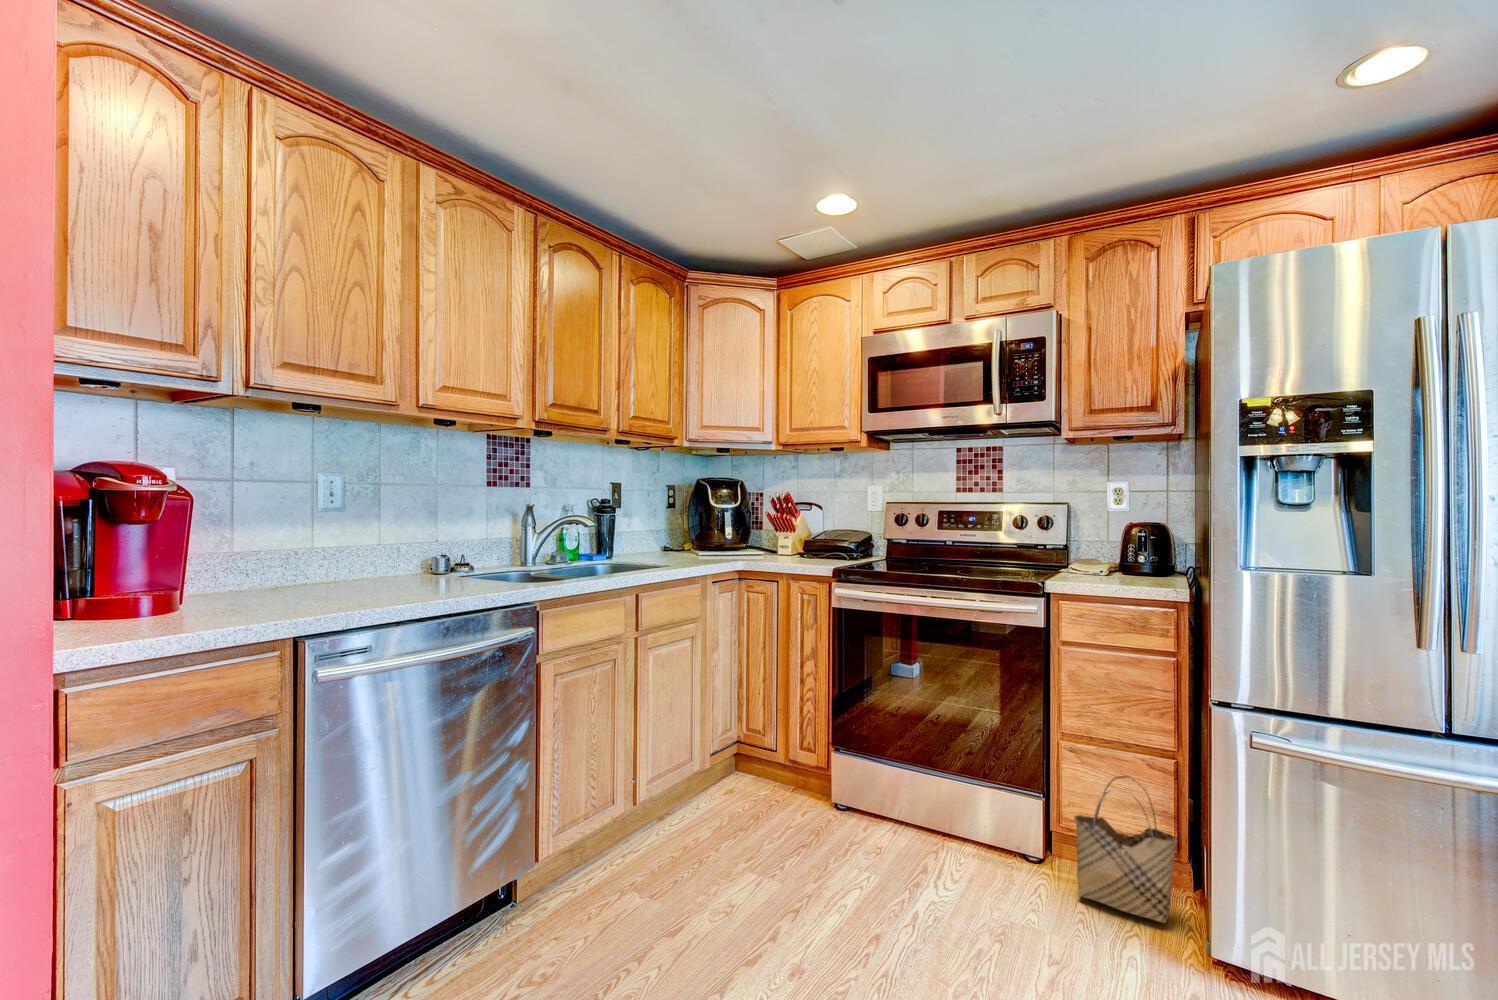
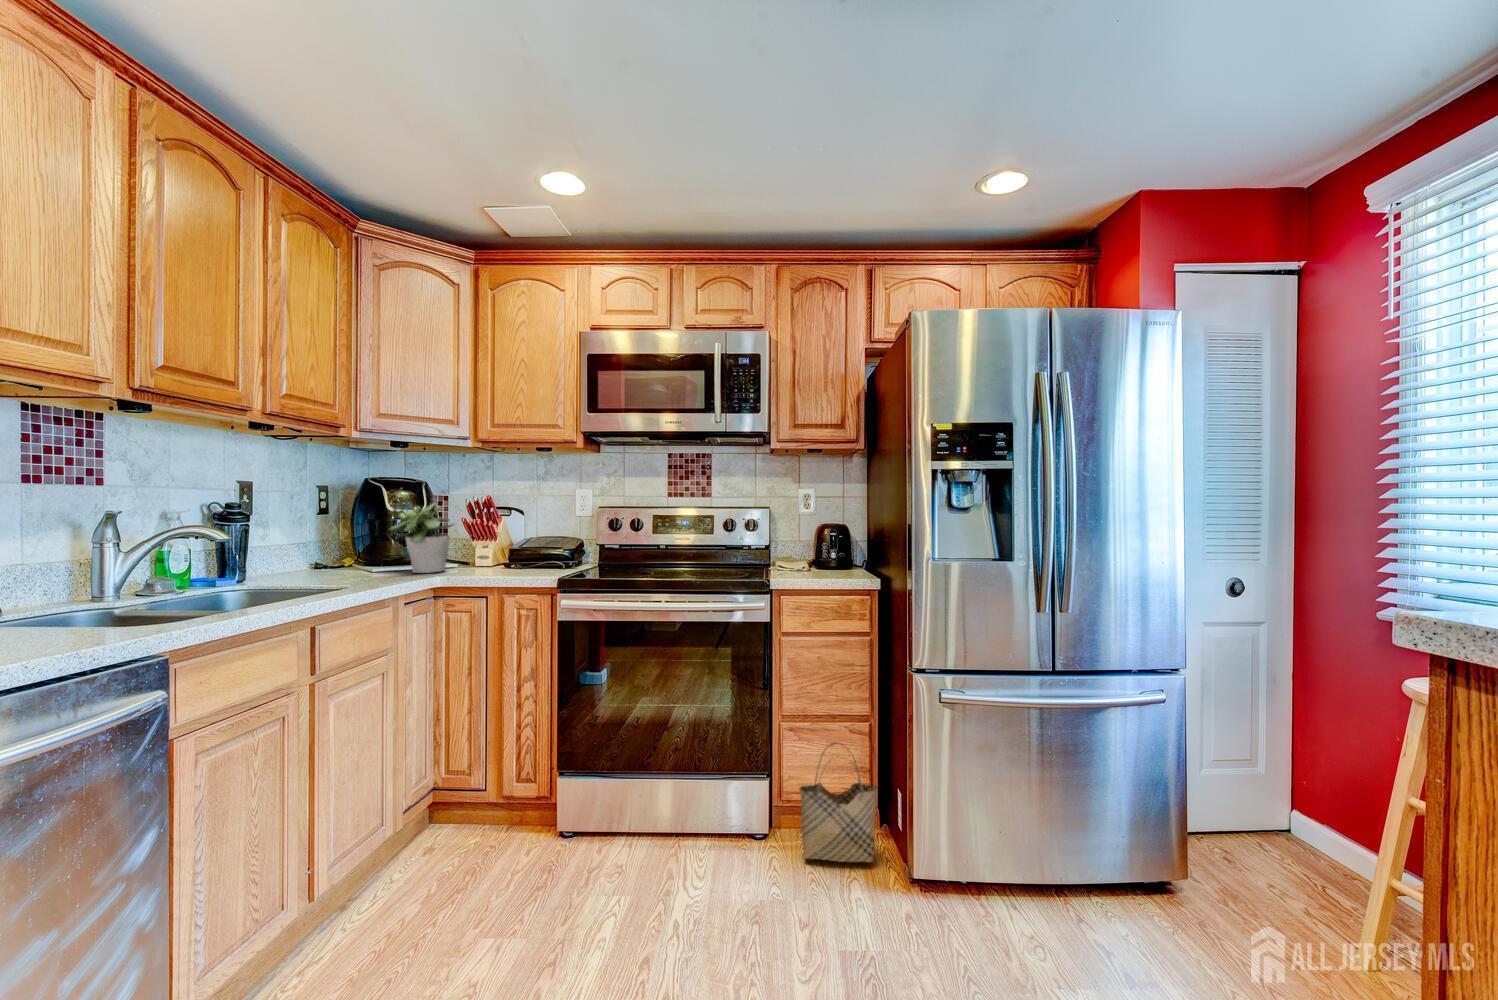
potted plant: none [708,499,756,559] -> present [389,503,453,573]

